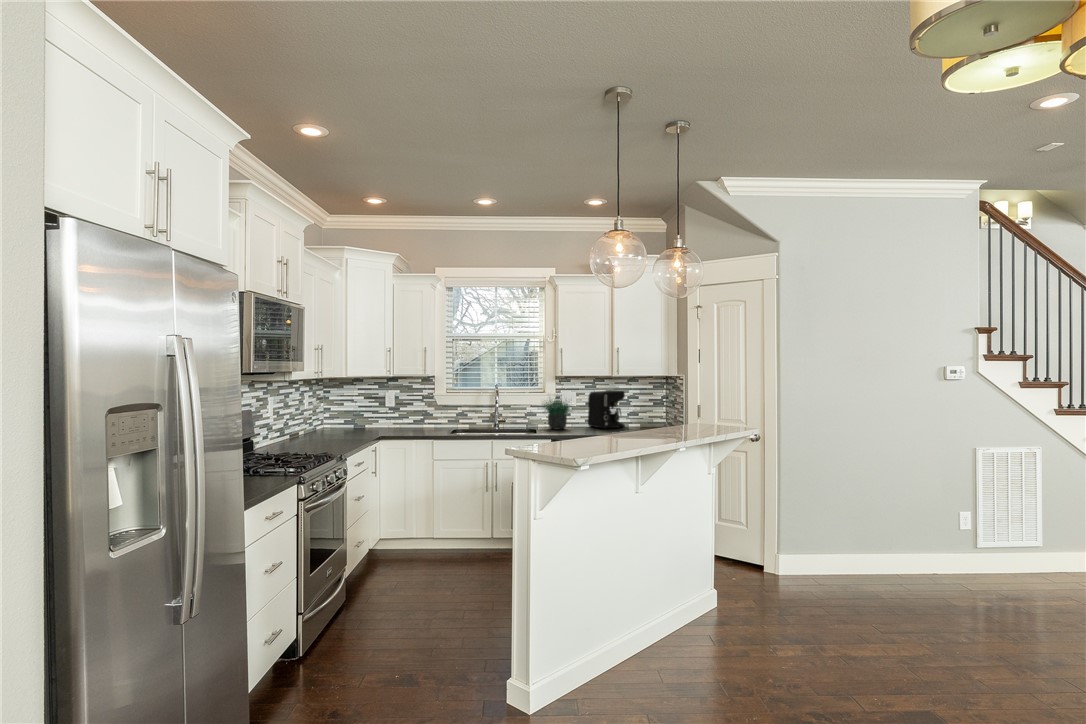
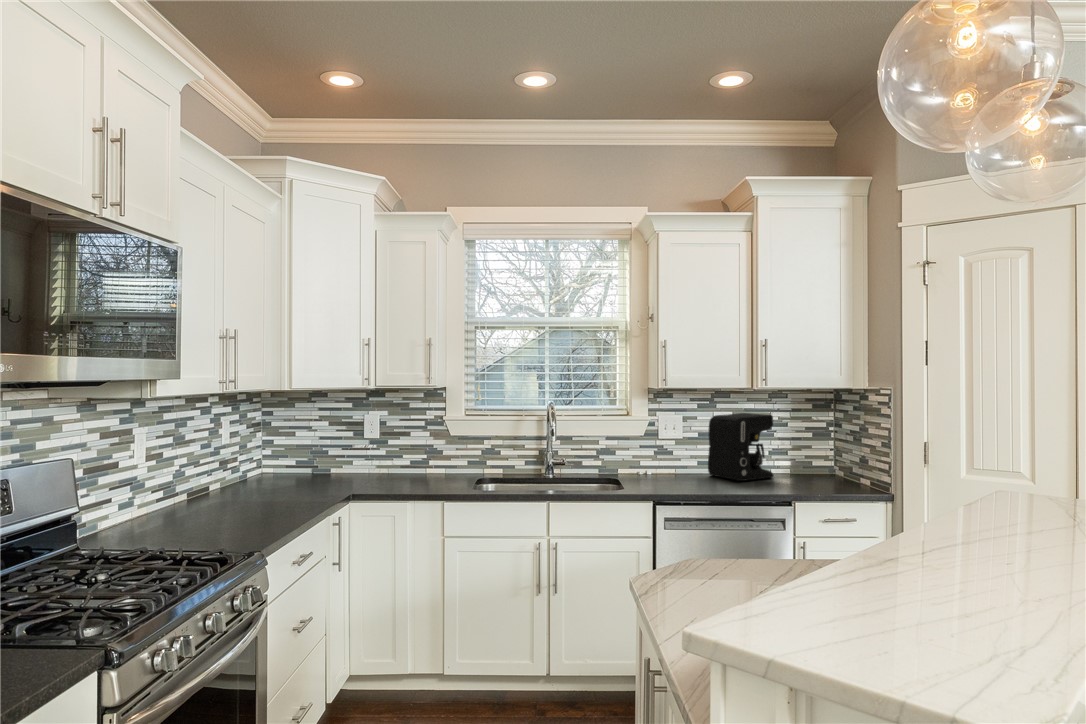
potted plant: present [544,400,570,429] -> none [617,406,694,483]

